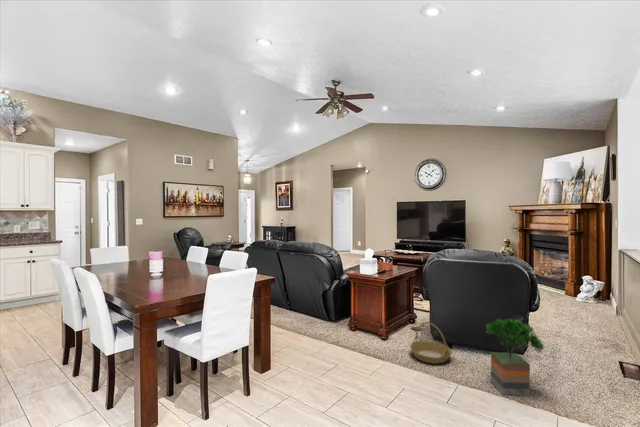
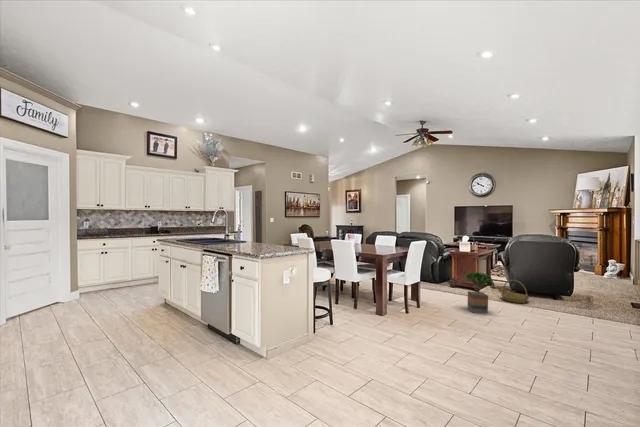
potted tree: present [486,319,544,396] -> present [465,272,495,313]

